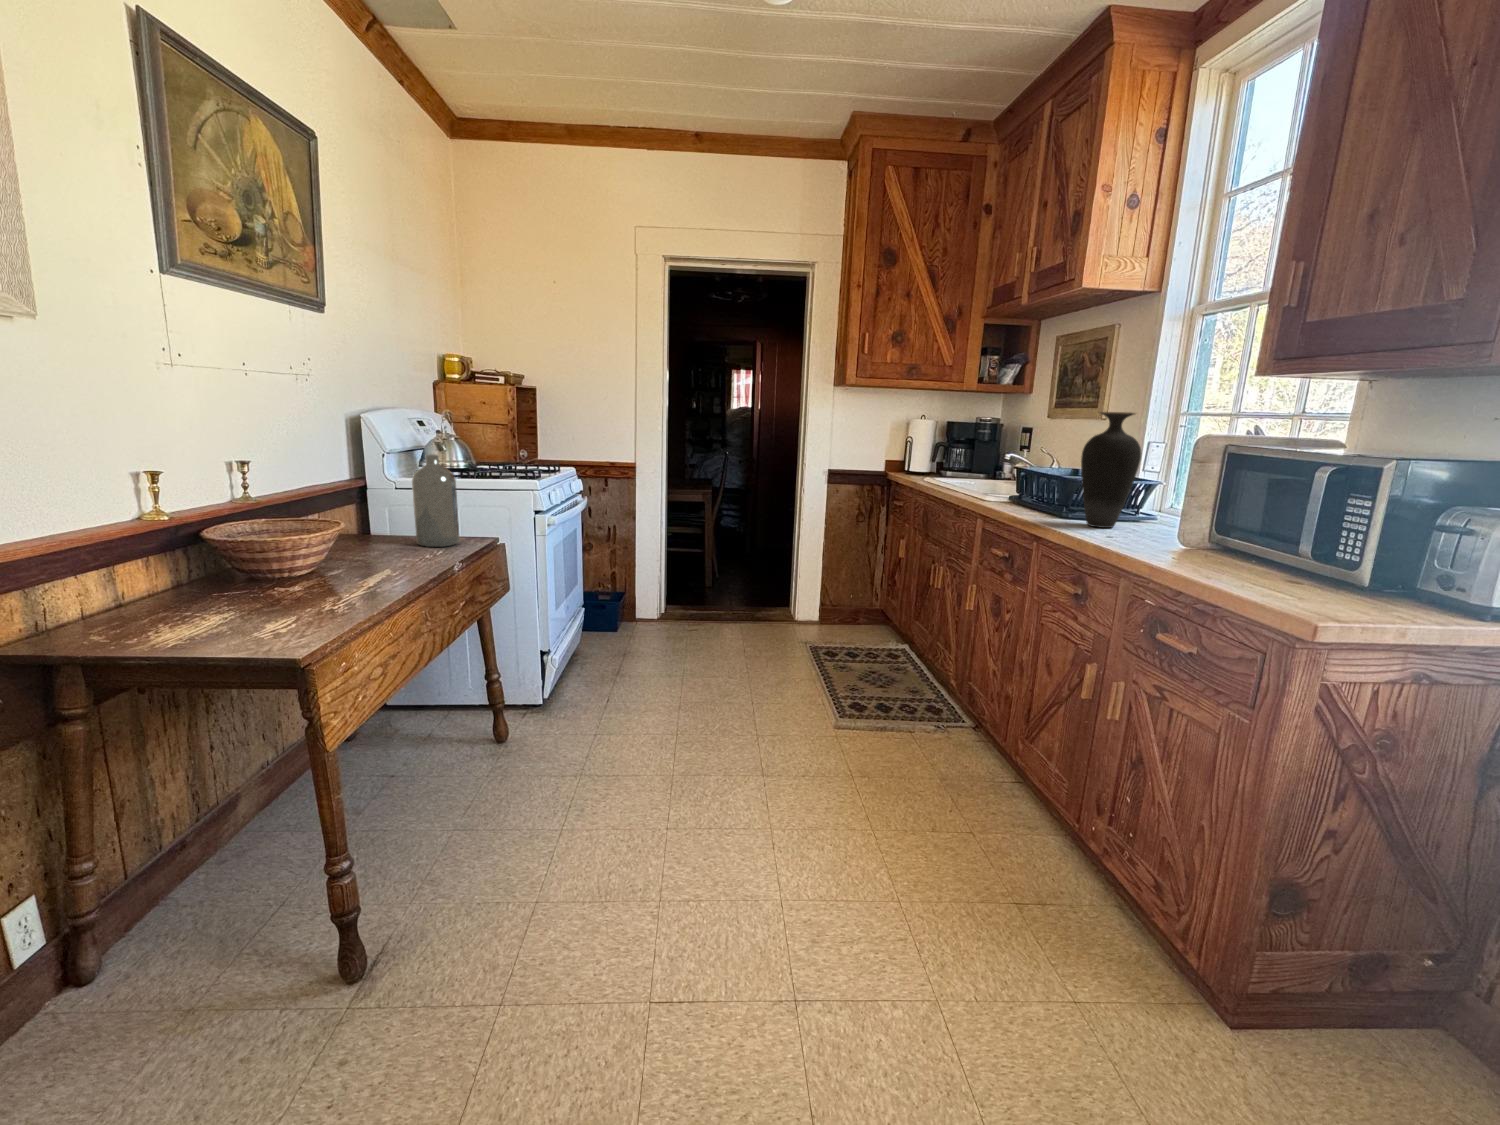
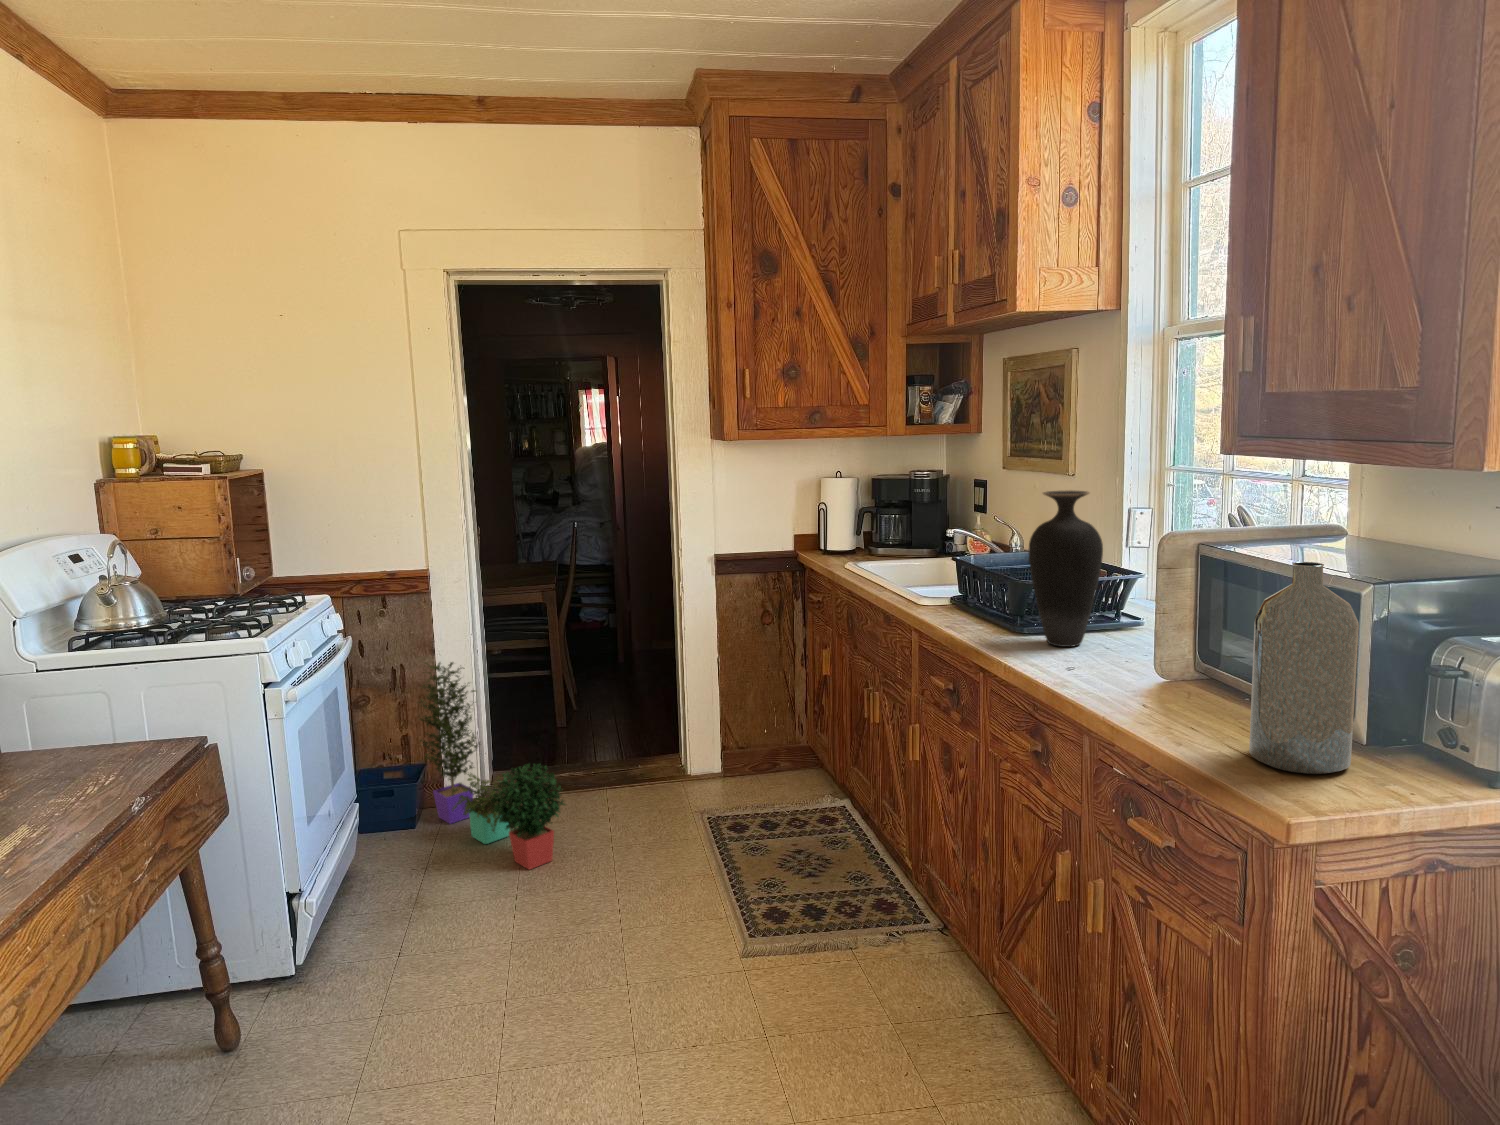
bottle: present [412,454,460,547] -> present [1249,562,1359,774]
potted plant: none [622,523,718,664] -> present [420,662,565,869]

